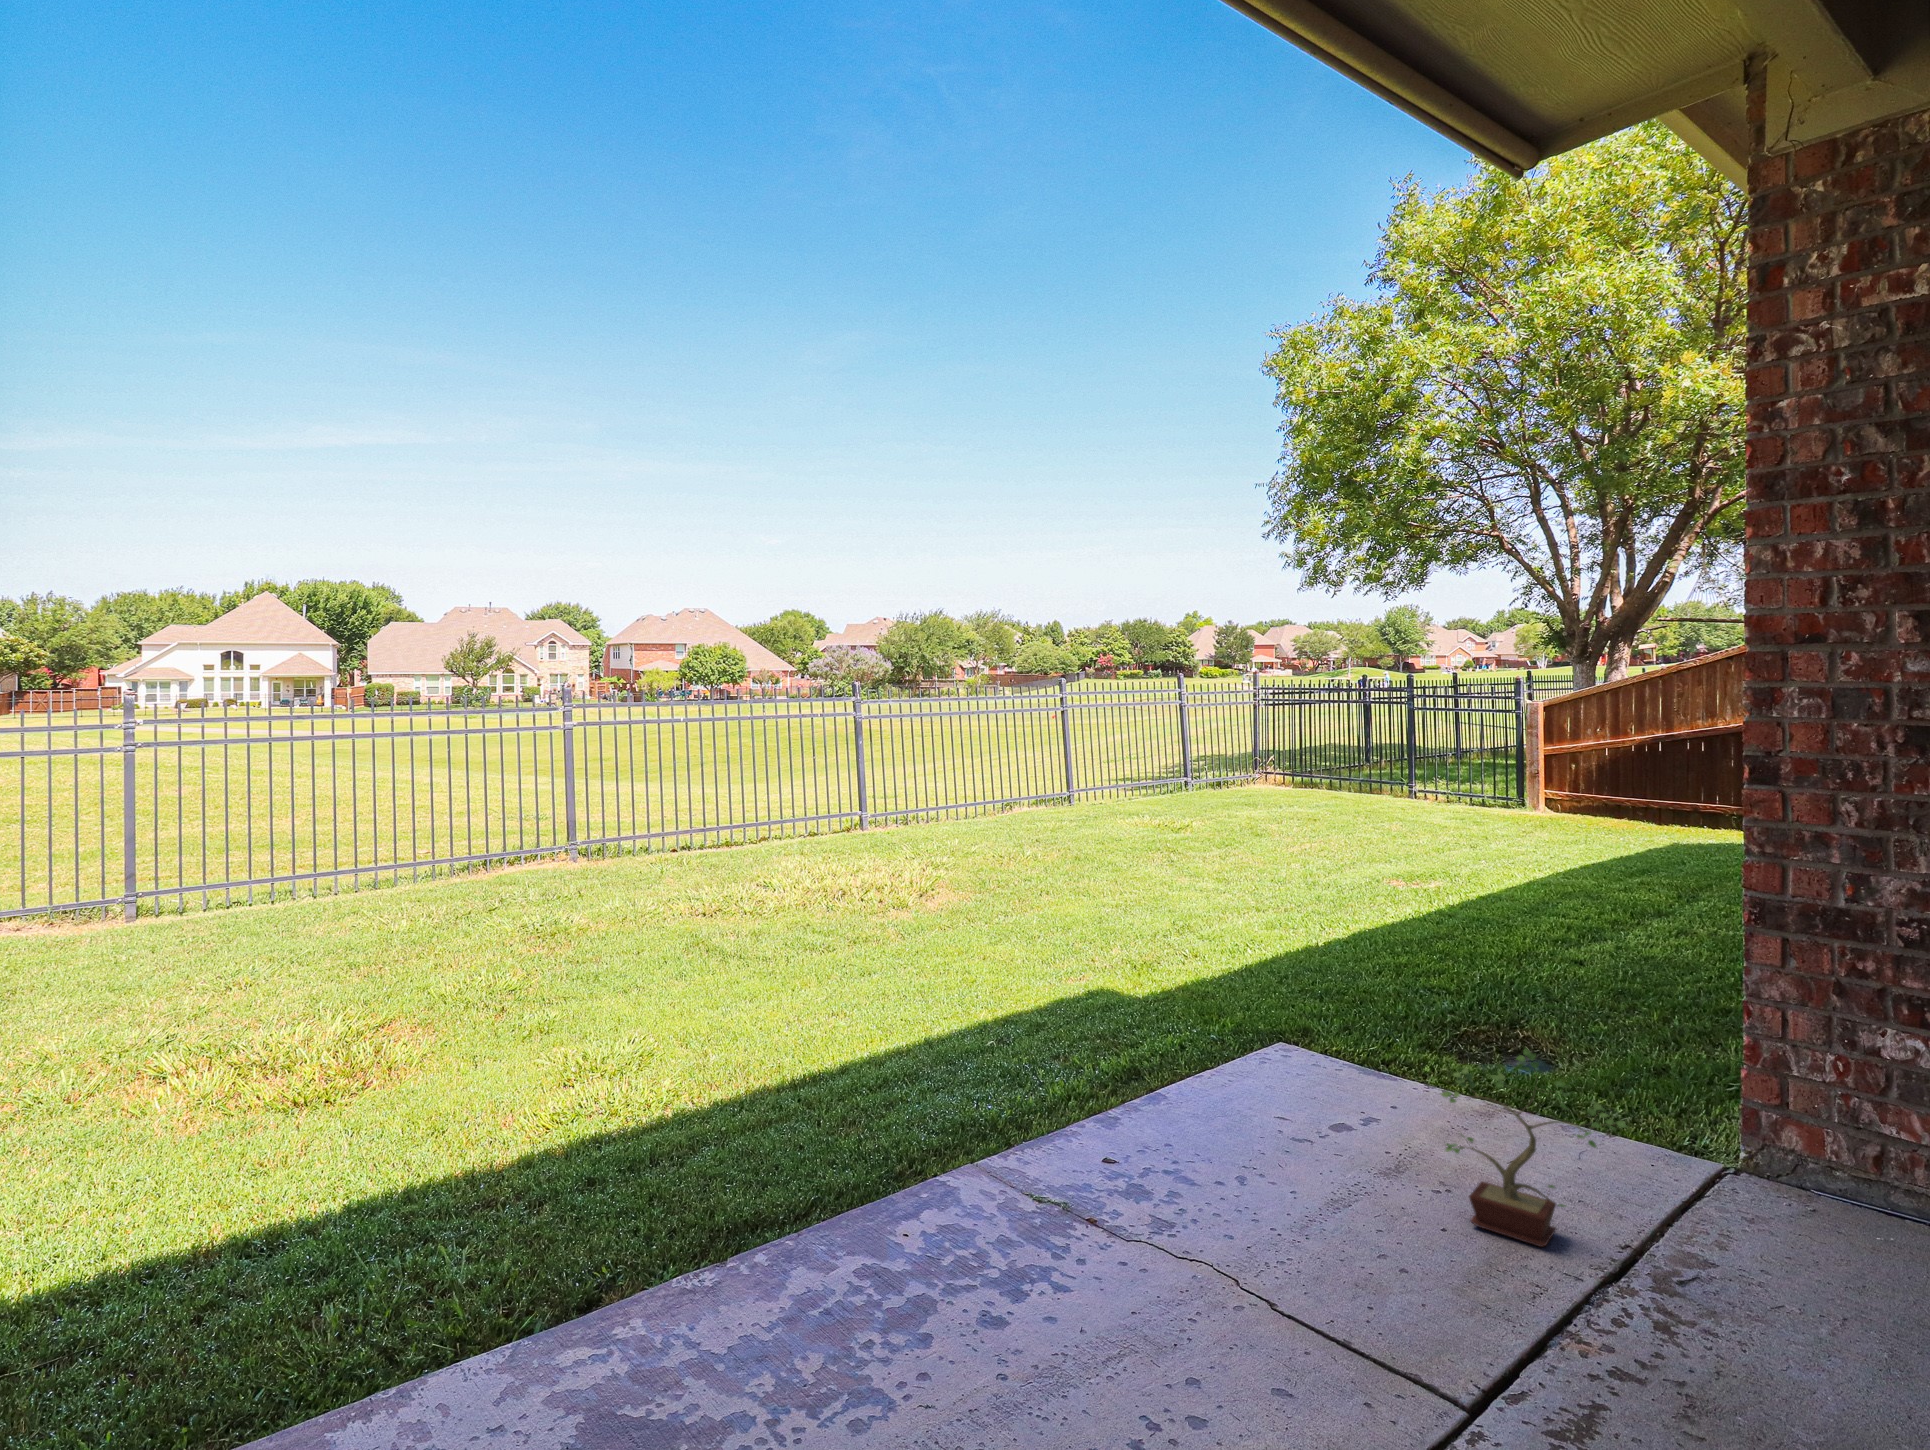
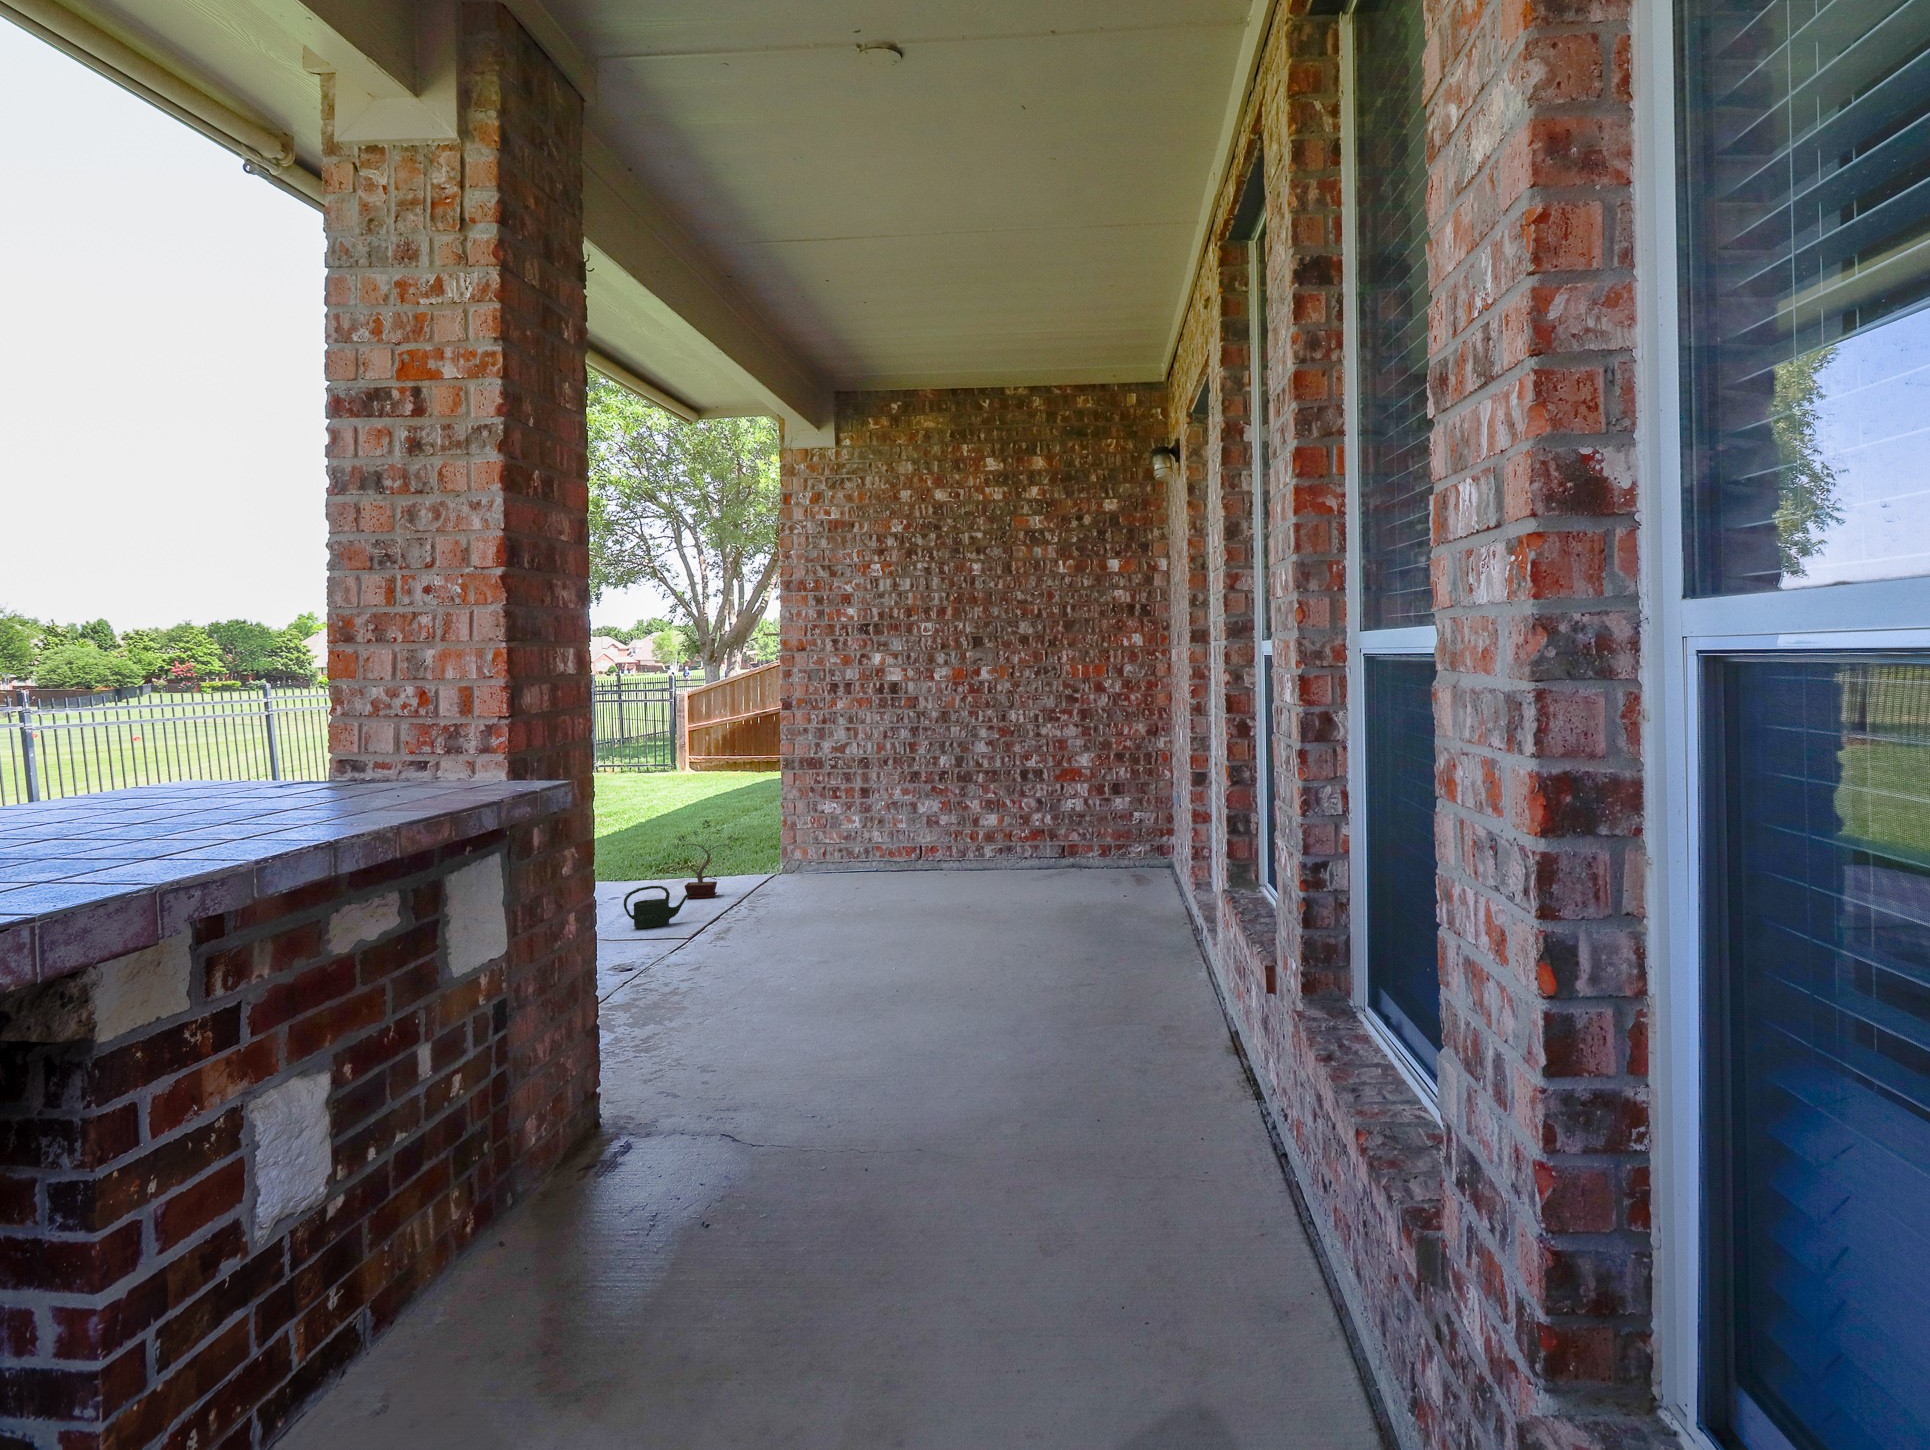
watering can: none [1280,1248,1469,1370] -> present [624,886,693,929]

